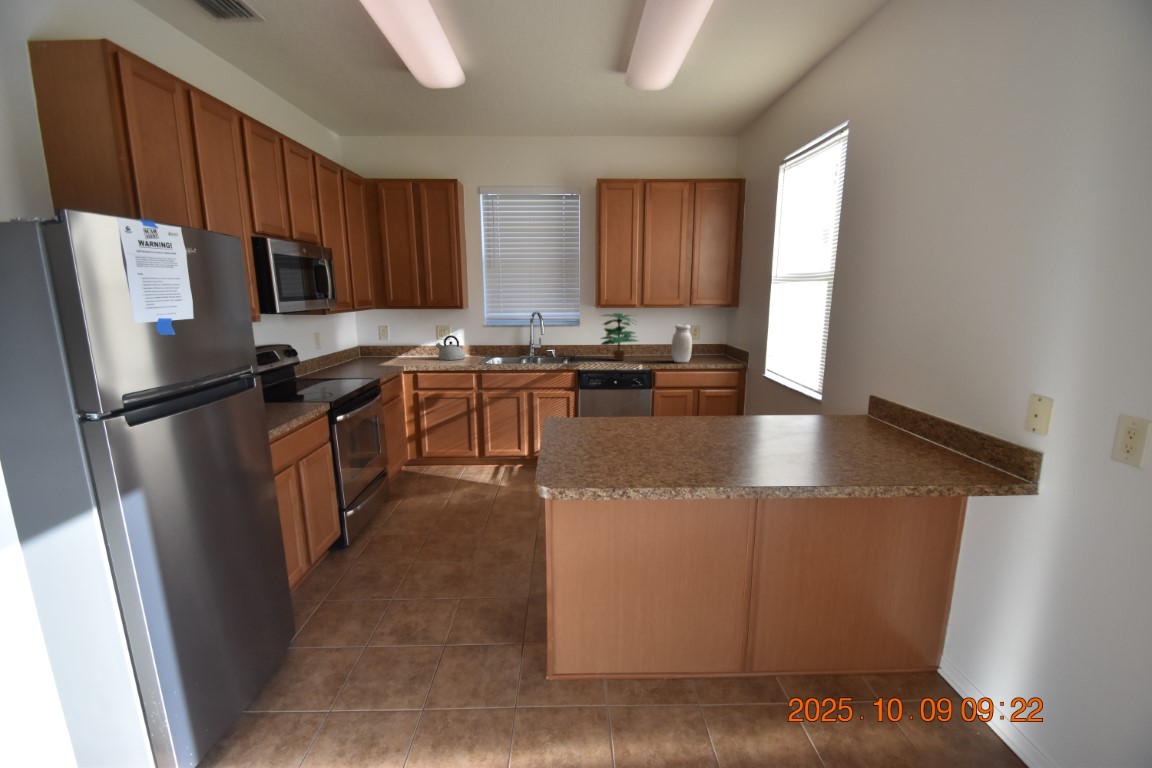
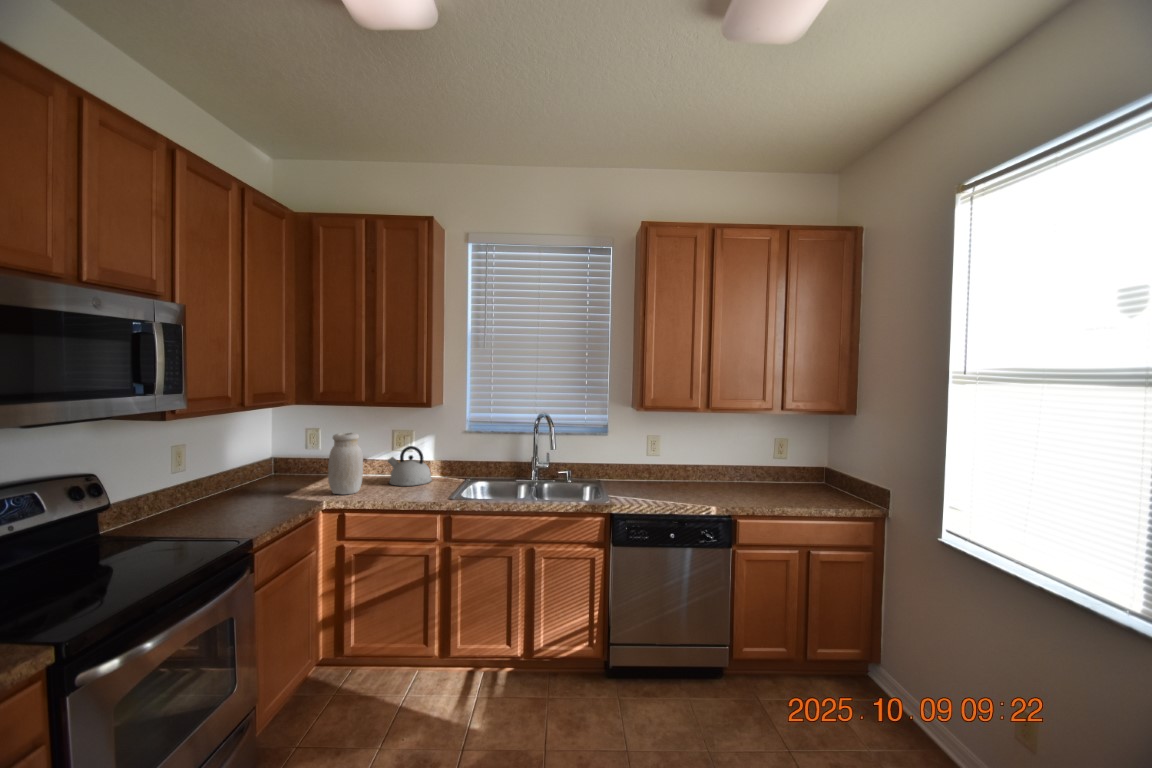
potted plant: present [601,313,637,360] -> none [642,418,703,495]
jar: present [671,325,692,362] -> present [328,433,363,494]

